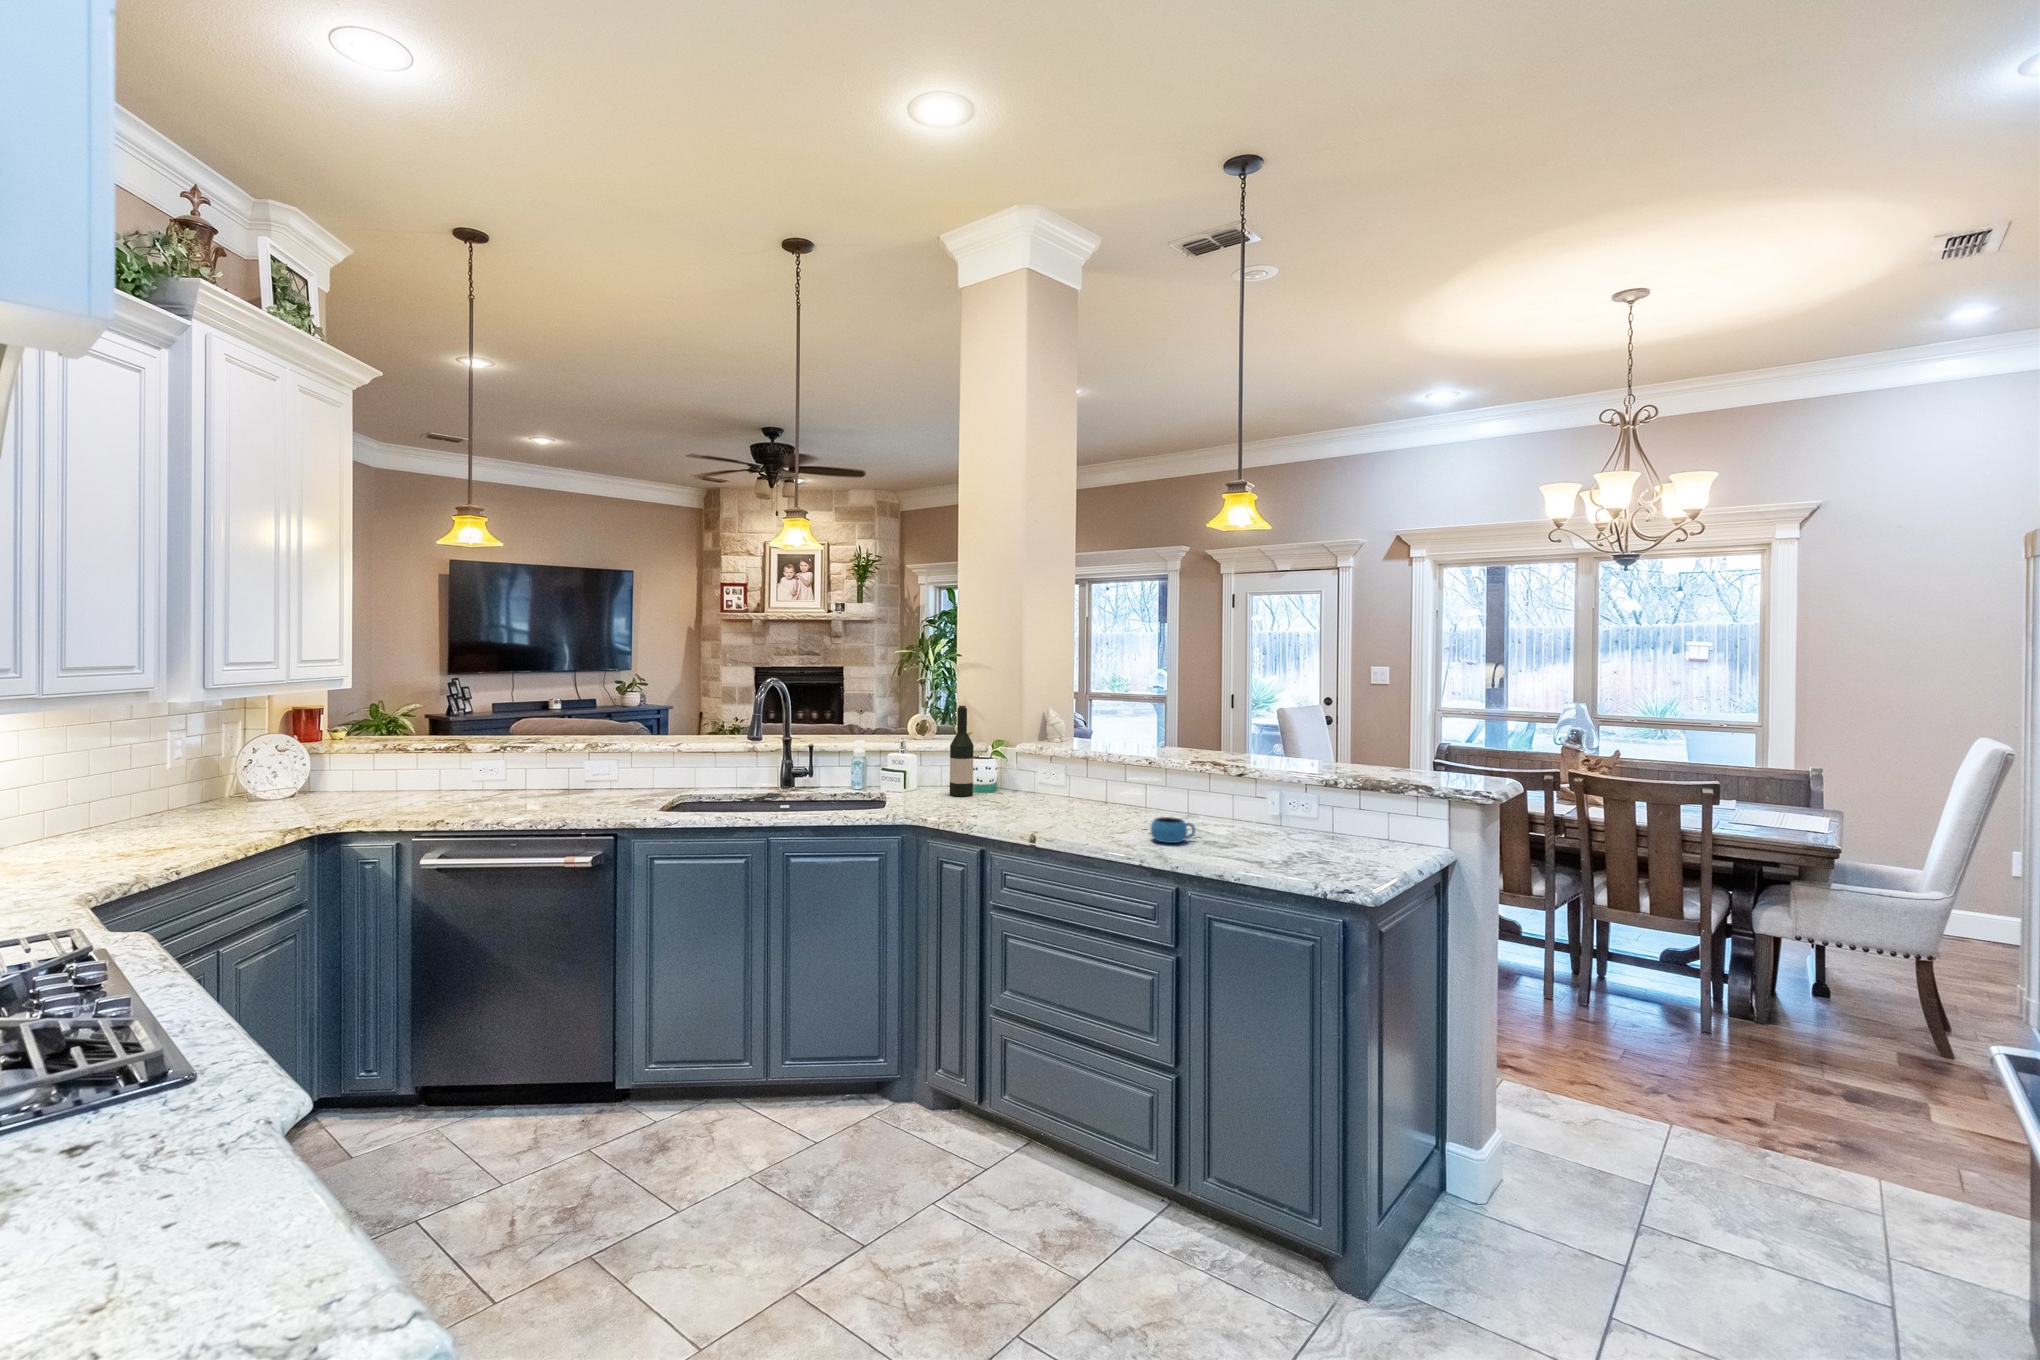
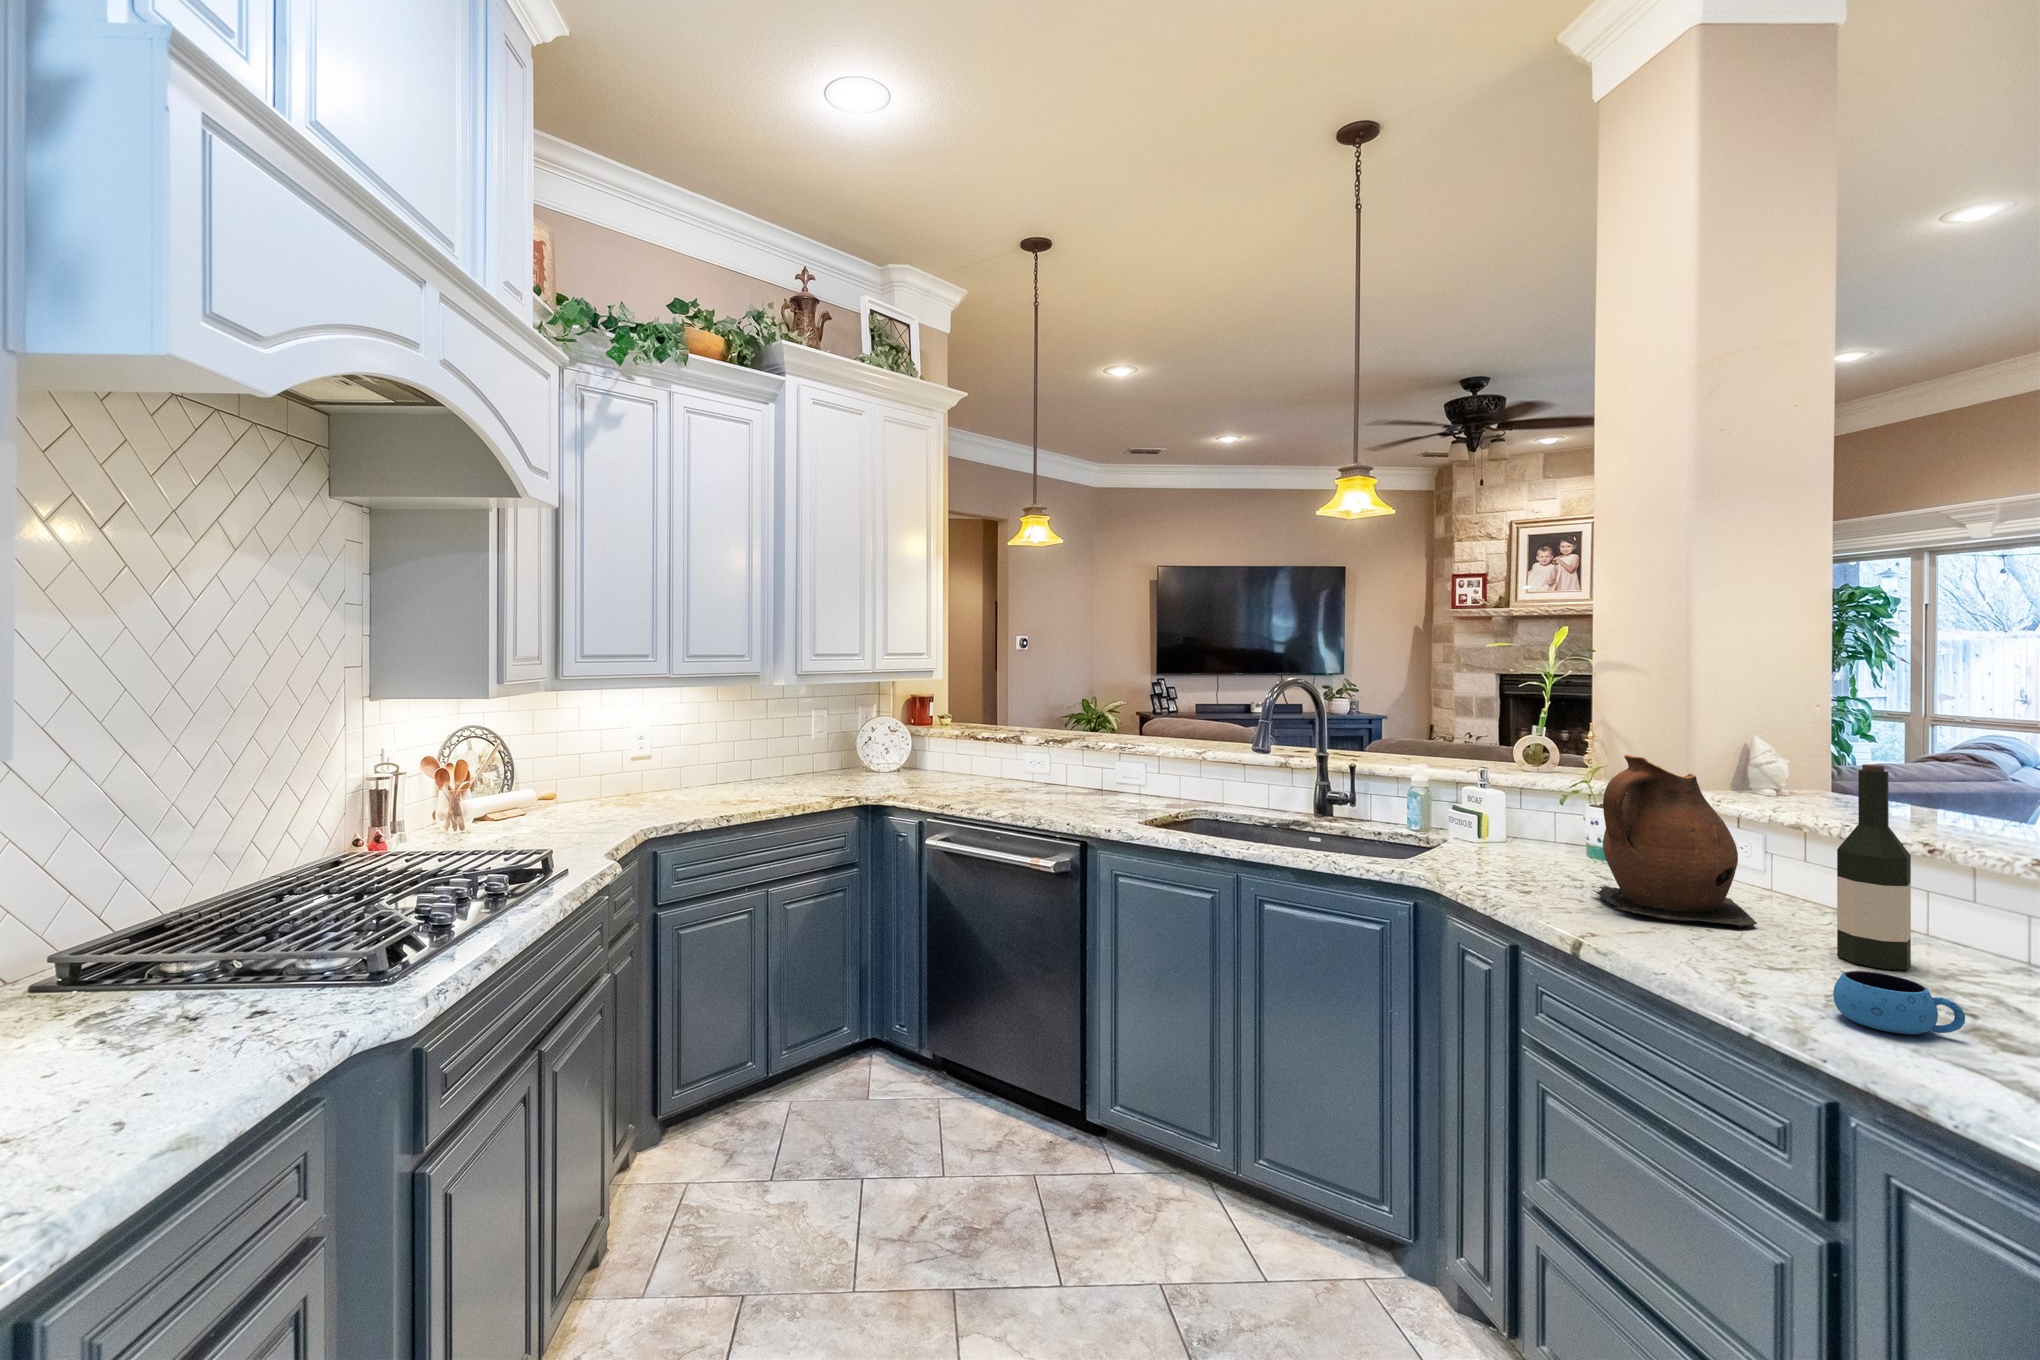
wine bottle: present [950,706,974,796] -> present [1837,764,1911,970]
ceramic pitcher: none [1000,720,1083,813] -> present [1592,755,1757,929]

